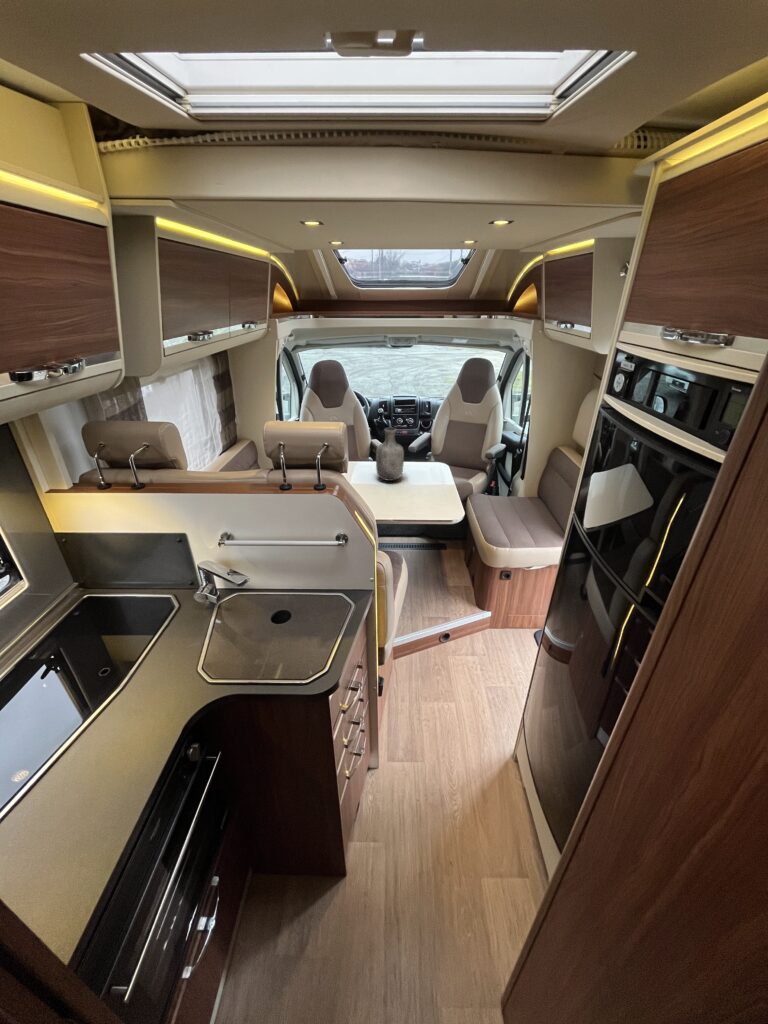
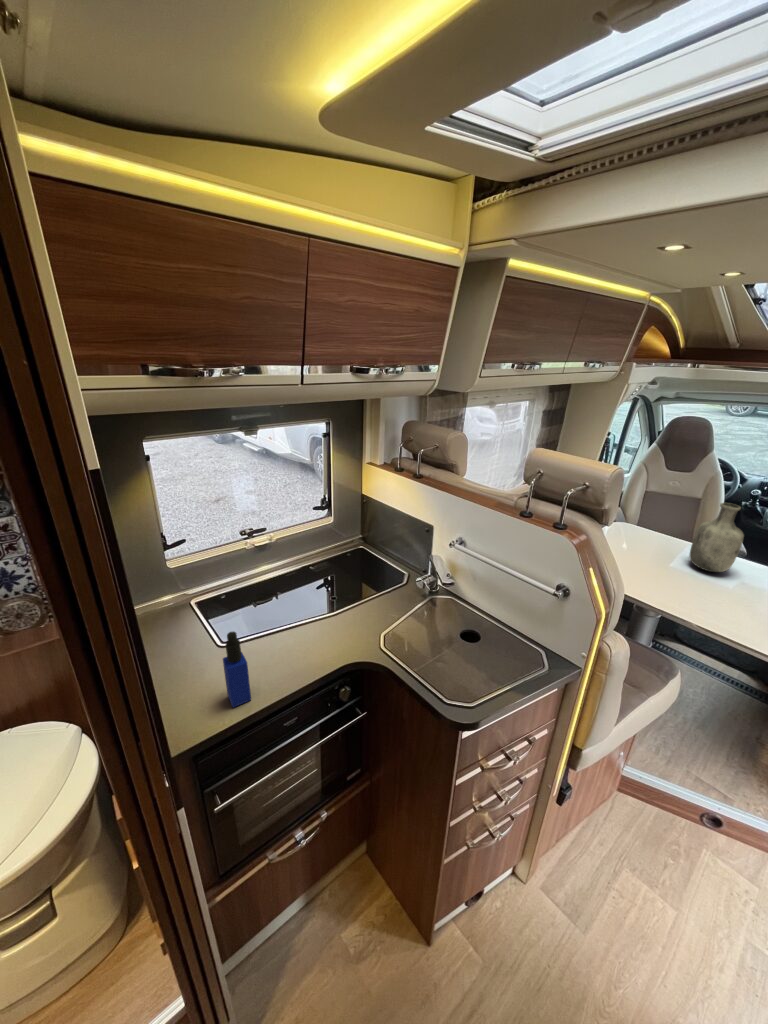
bottle: none [30,781,97,867] -> present [223,632,251,707]

